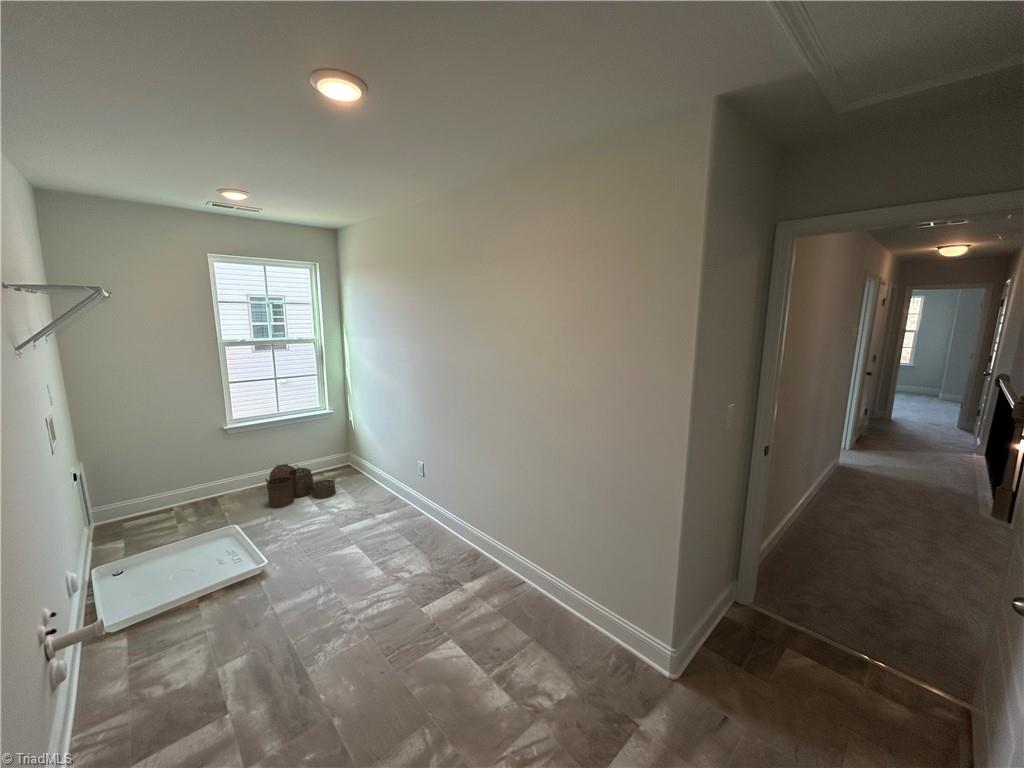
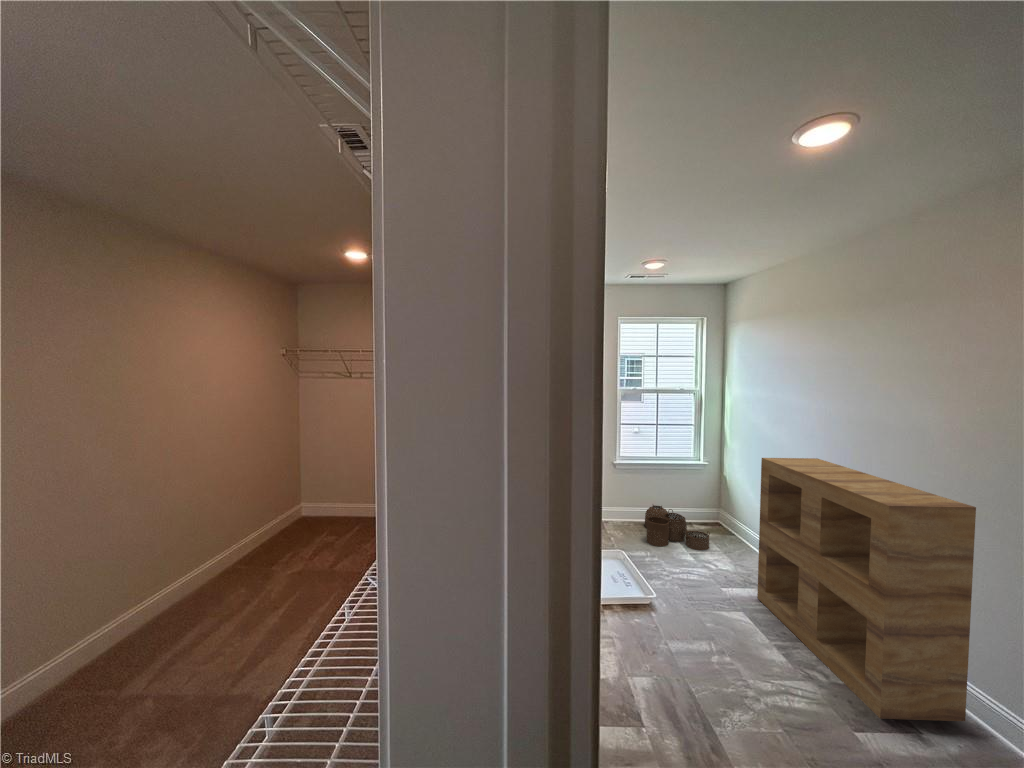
shelving unit: none [363,396,488,587] -> present [757,458,976,721]

